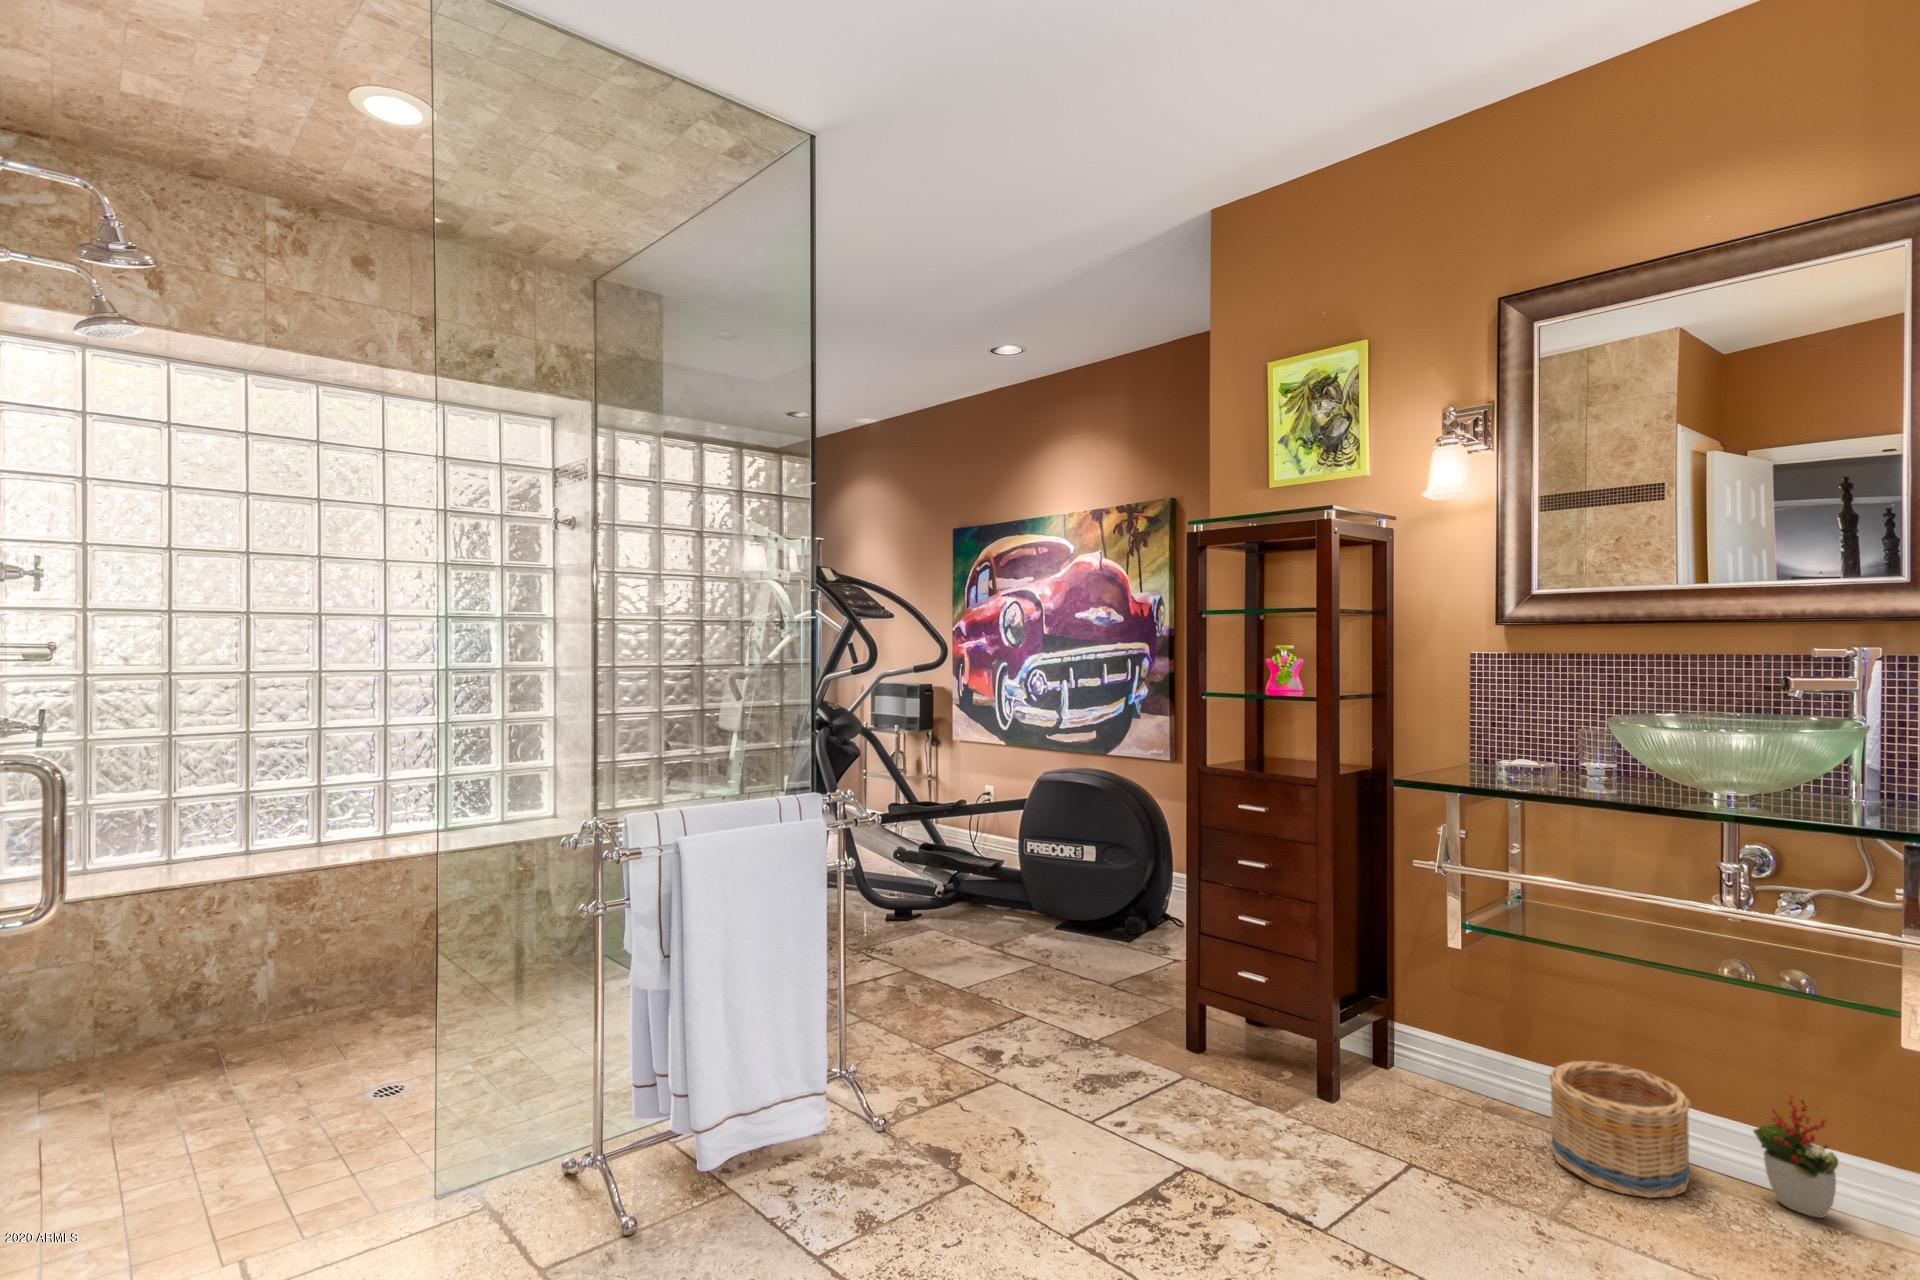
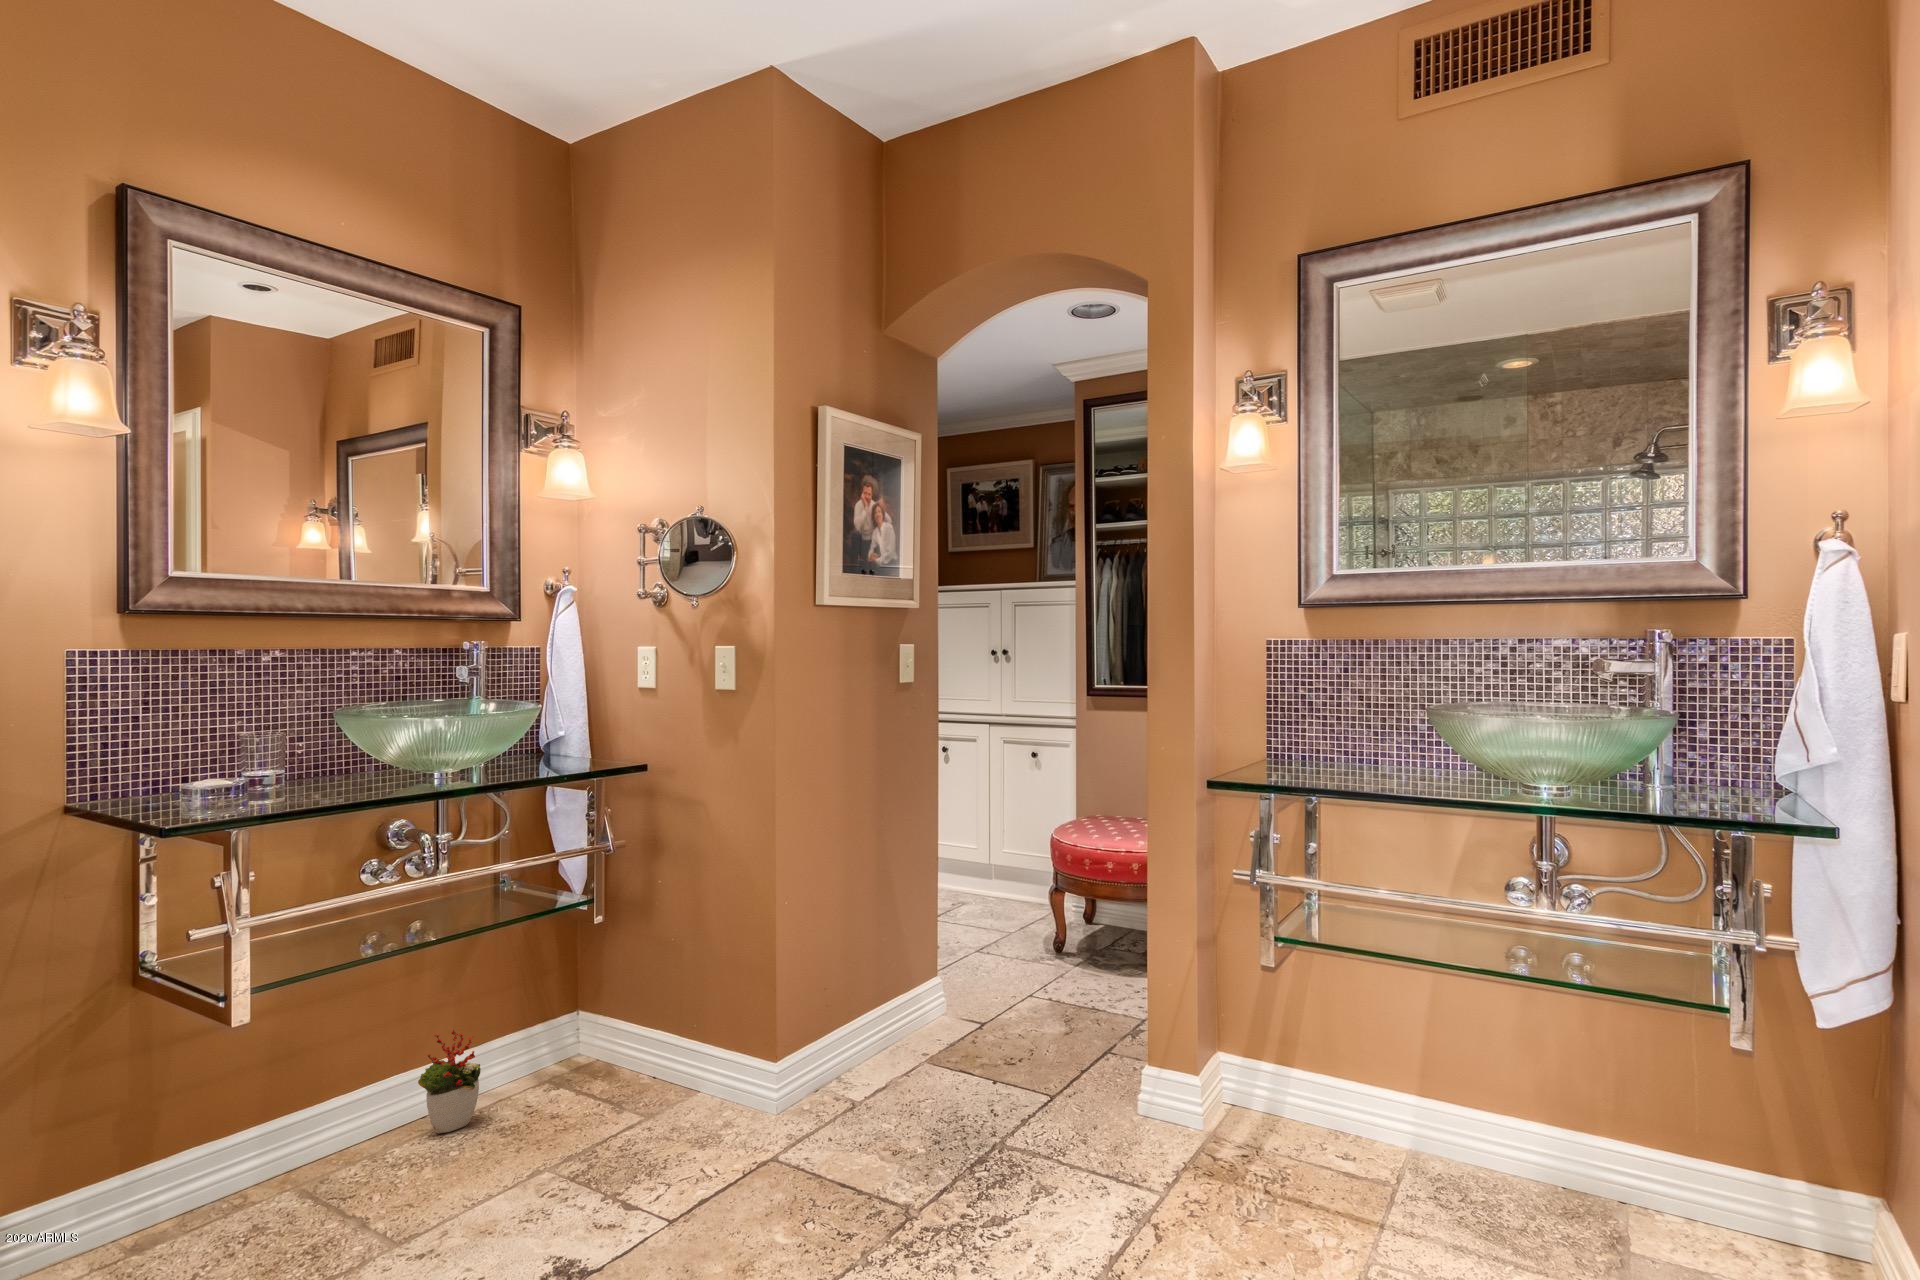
basket: present [1549,1061,1691,1198] -> none [257,1081,405,1228]

